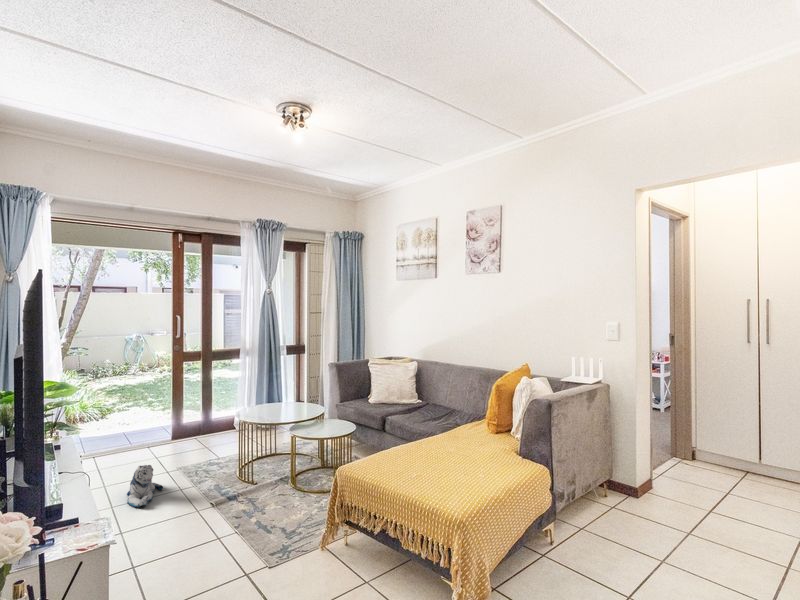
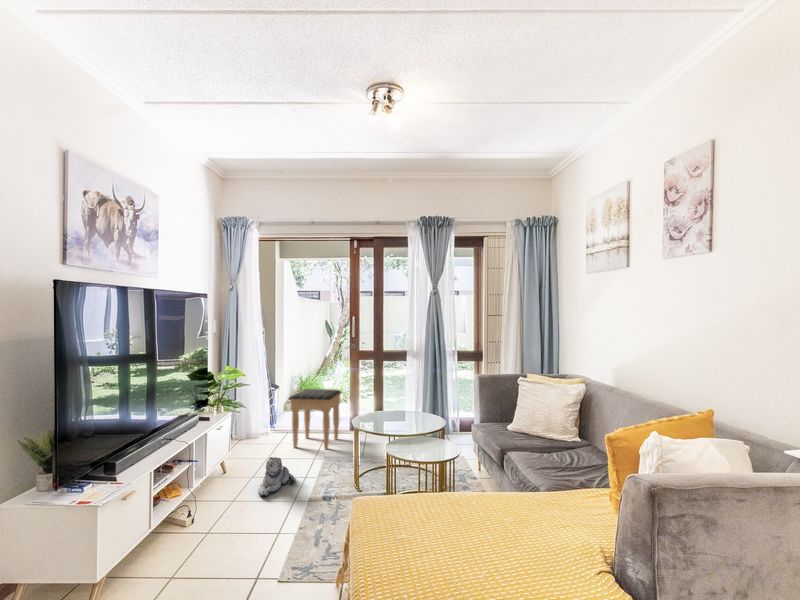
footstool: none [111,392,167,462] -> present [289,389,342,449]

